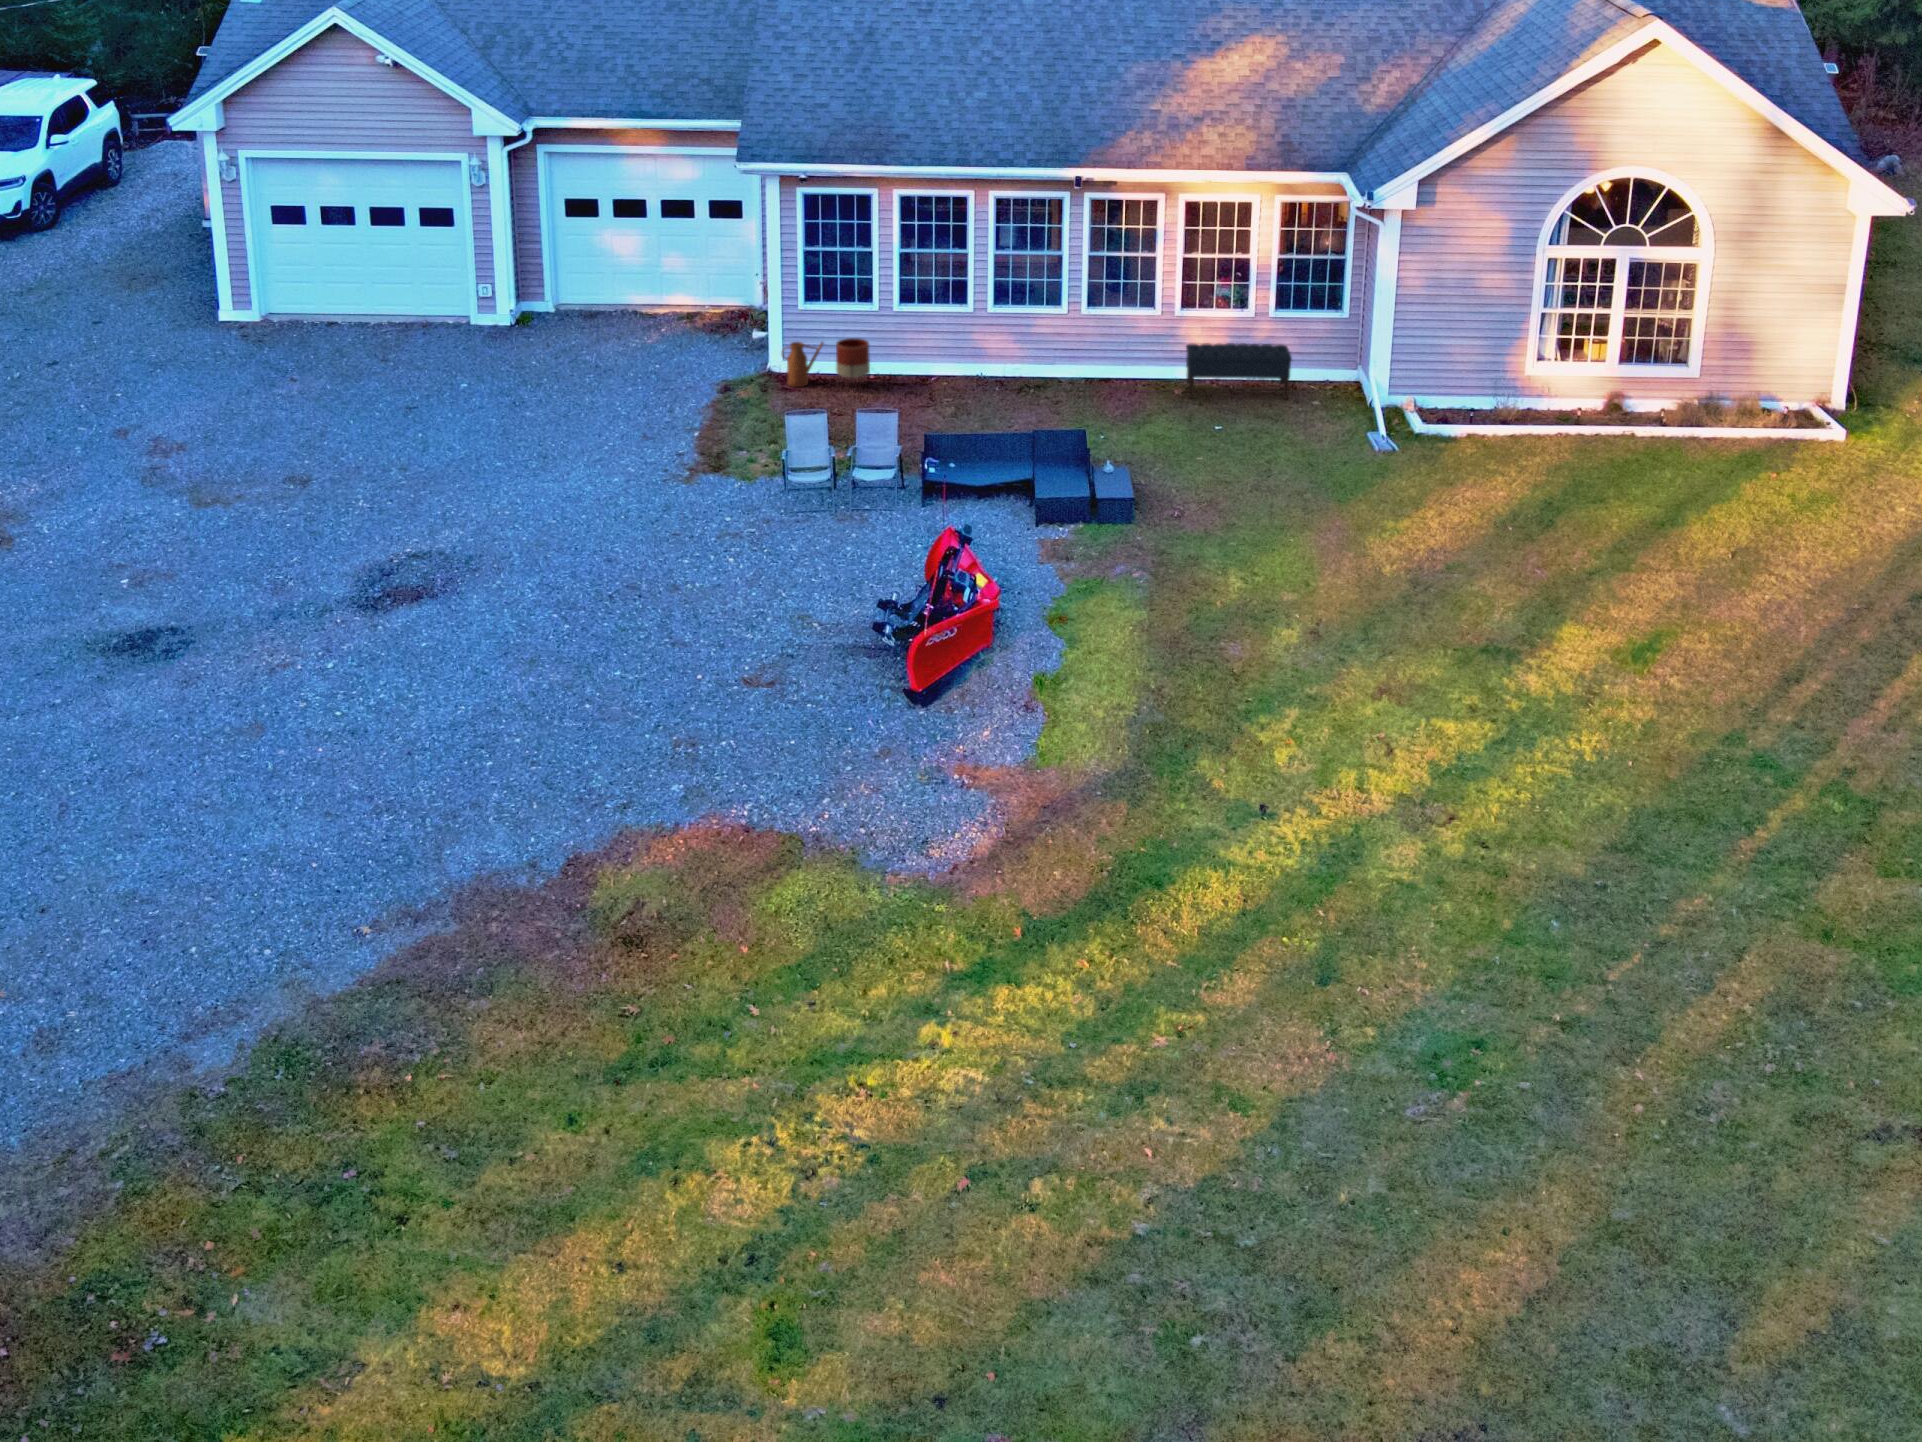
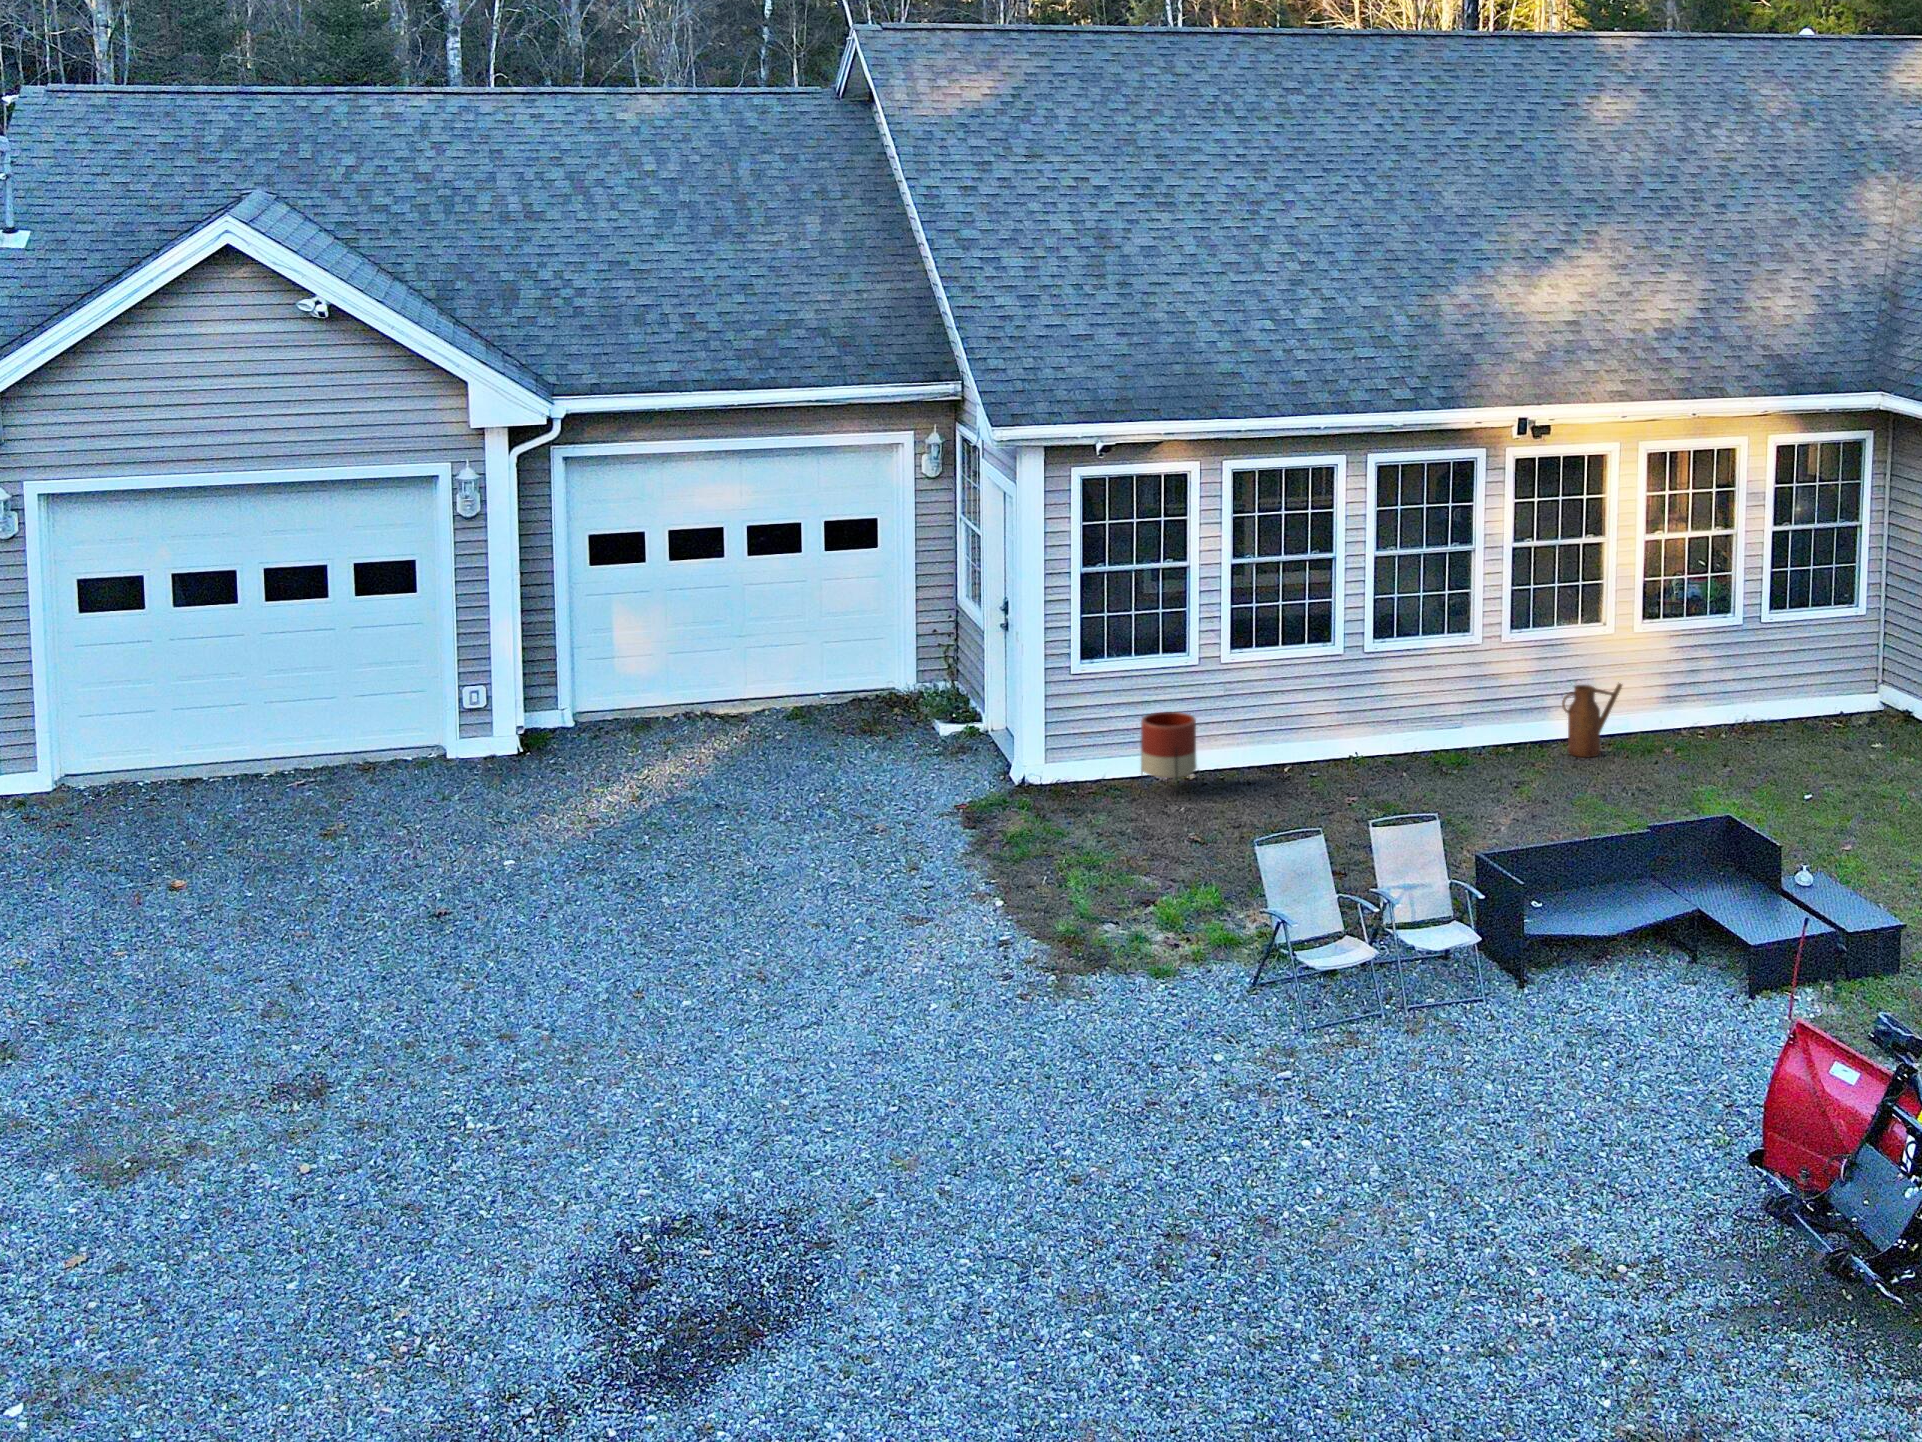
watering can: present [782,342,823,387] -> present [1562,683,1622,757]
bench: present [1186,343,1292,399] -> none [1660,662,1832,758]

